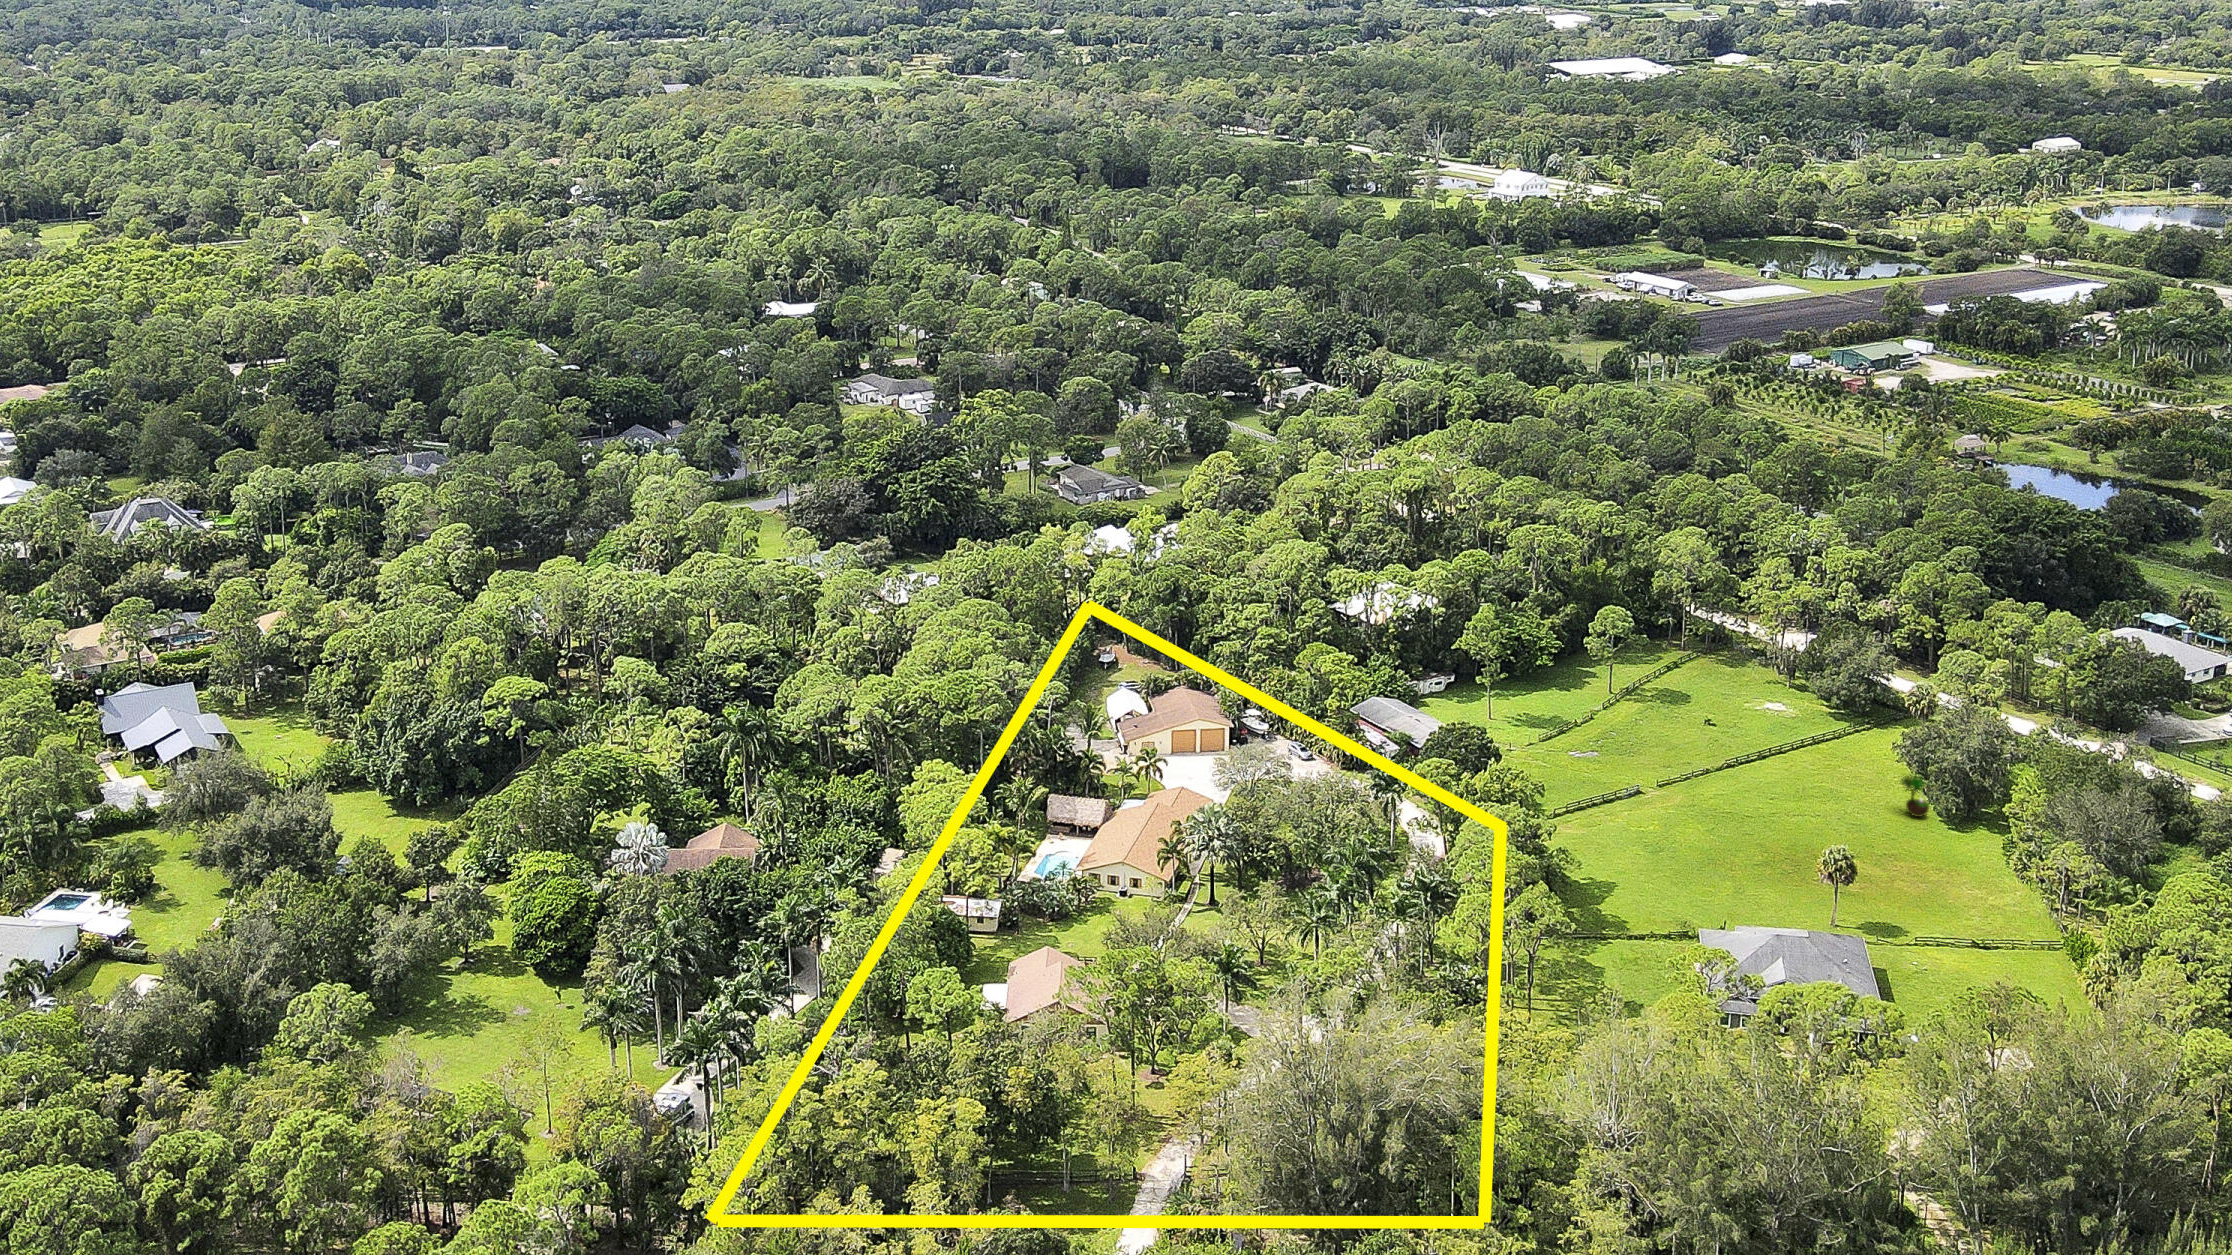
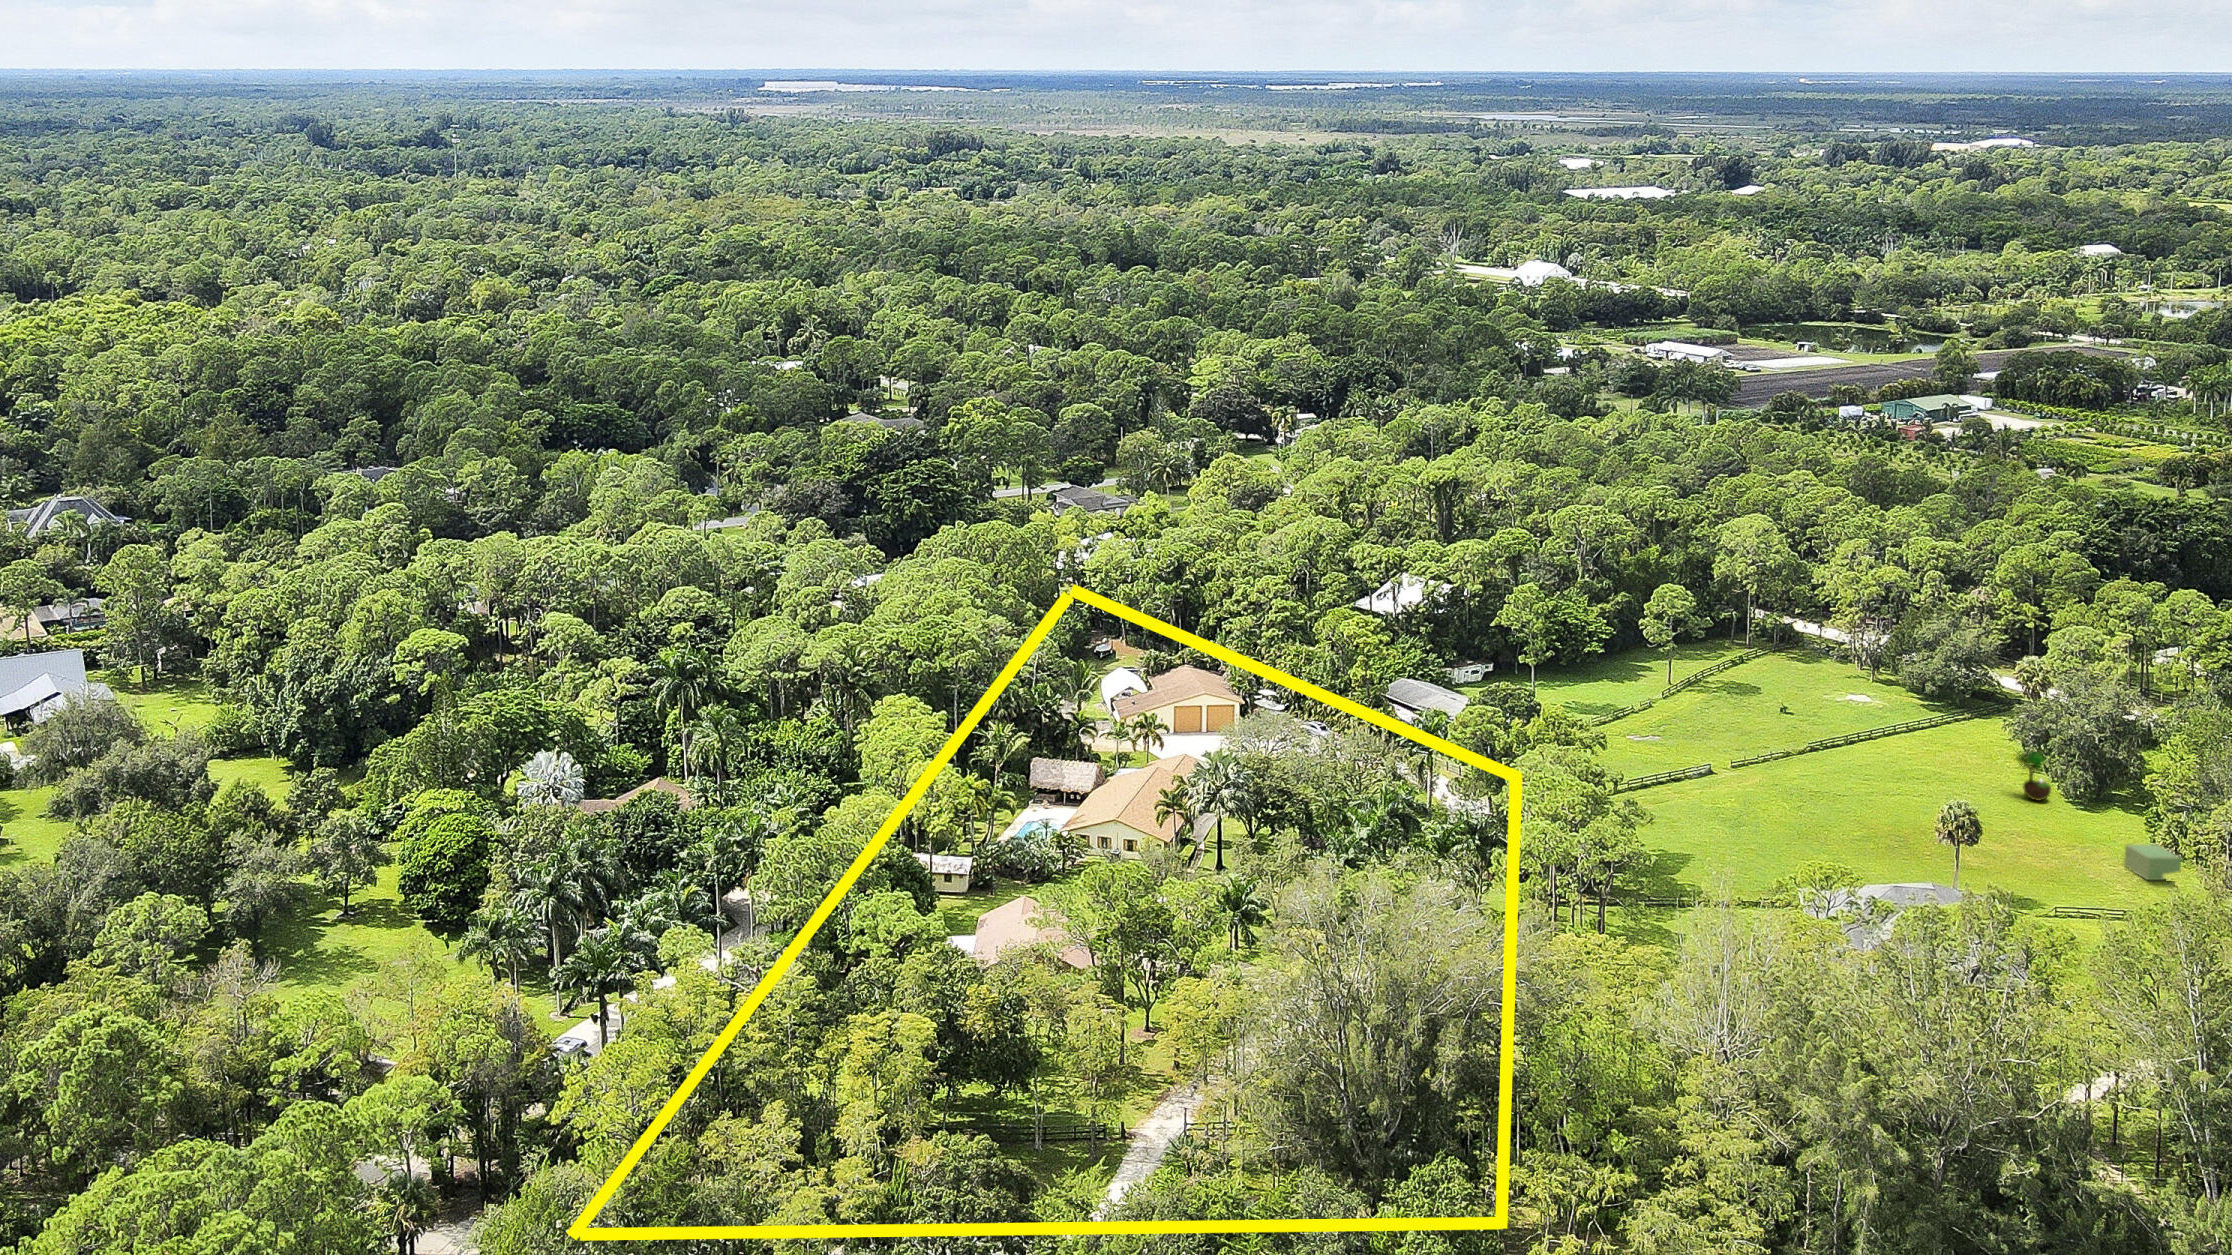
storage box: none [1983,868,2029,901] -> present [2124,844,2181,880]

